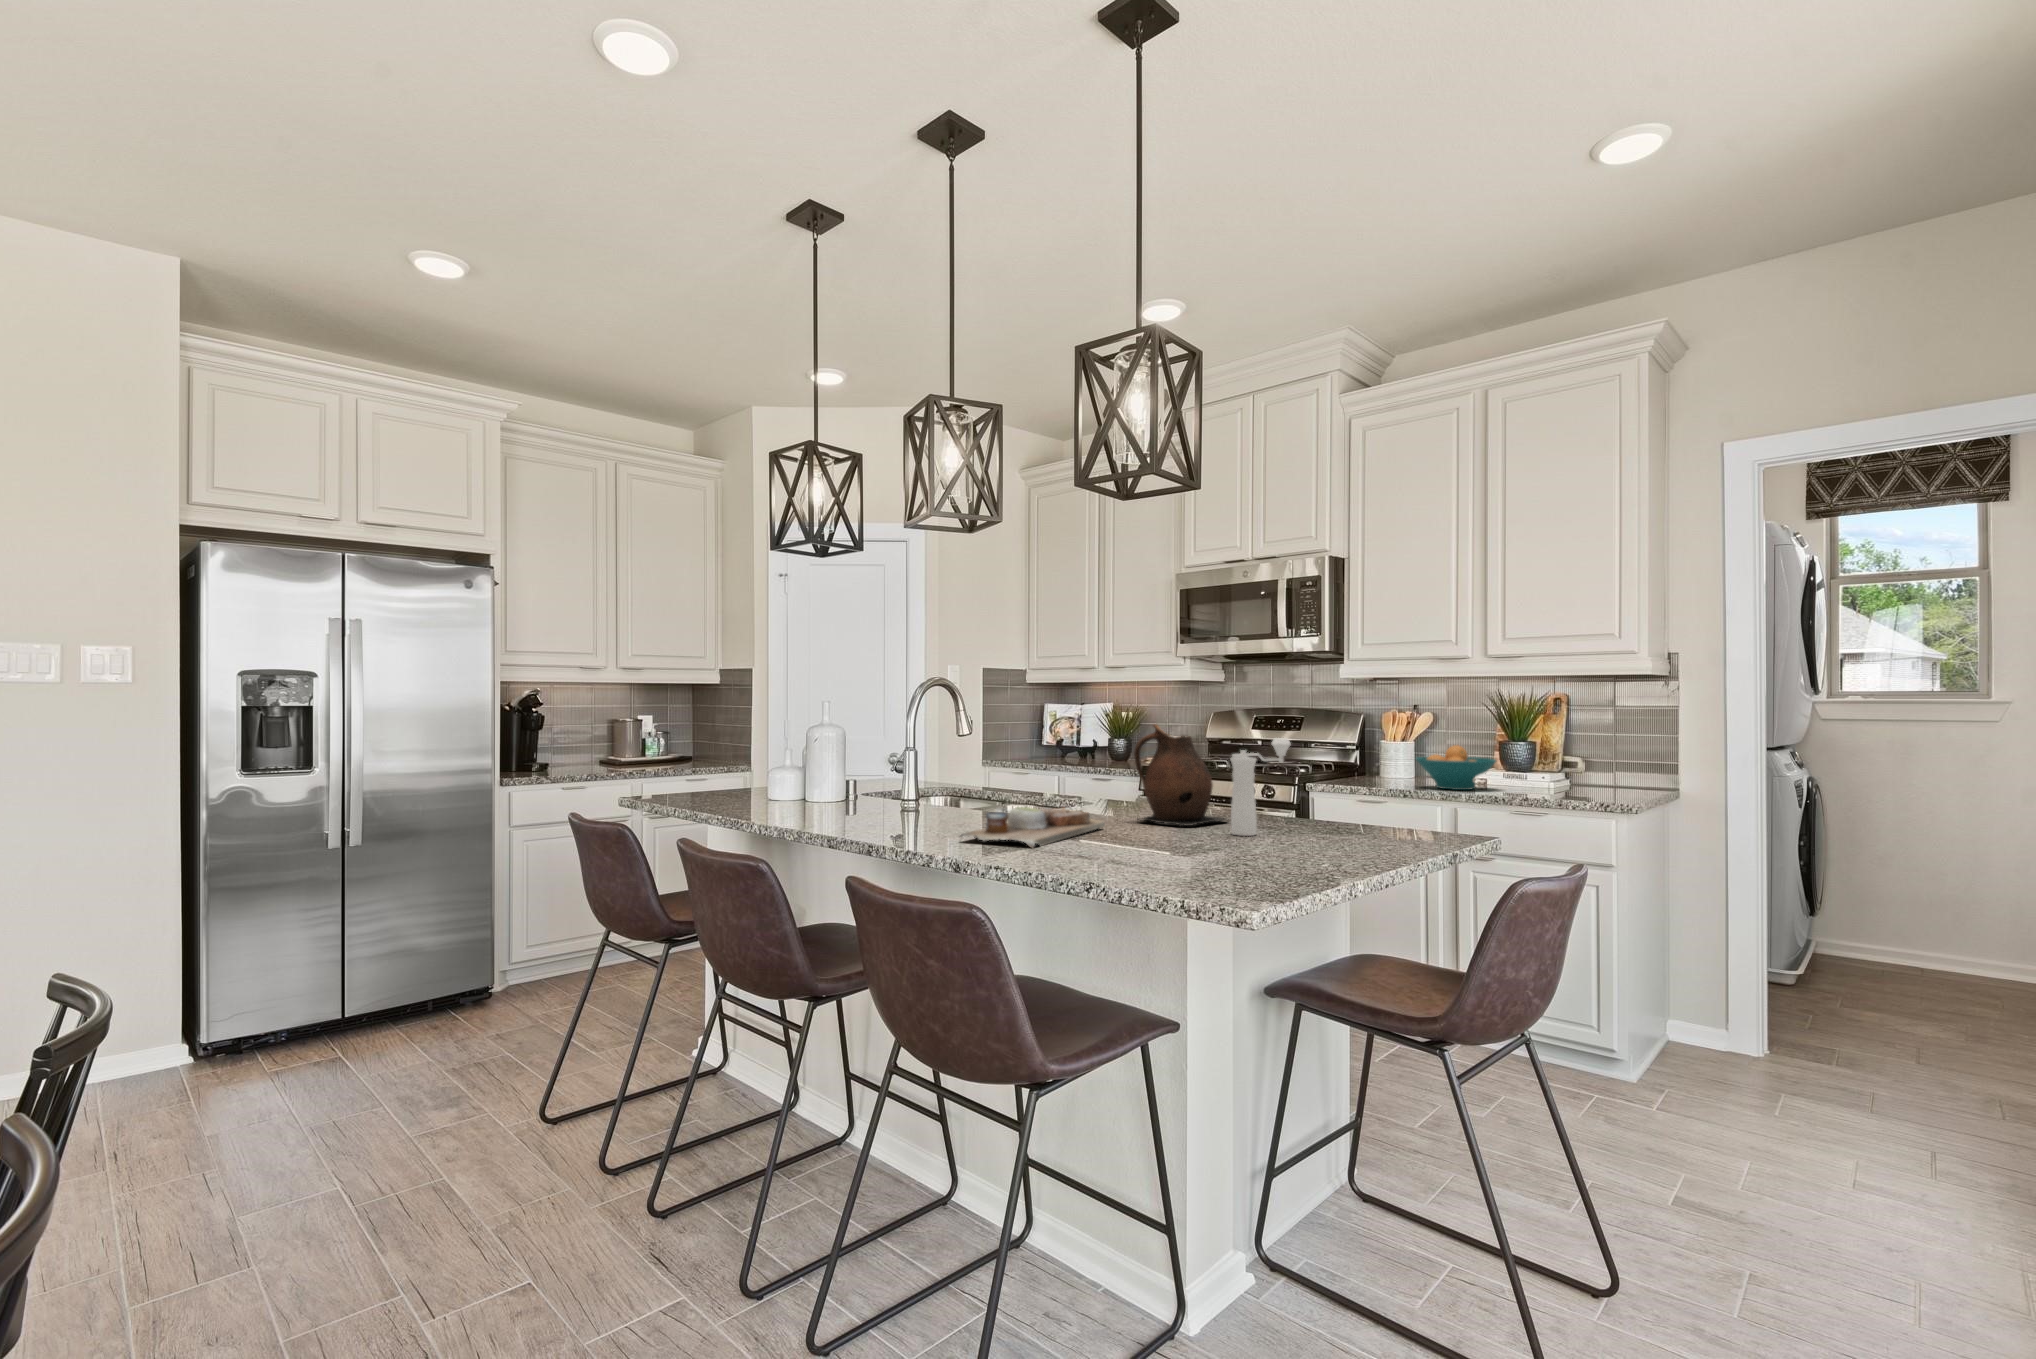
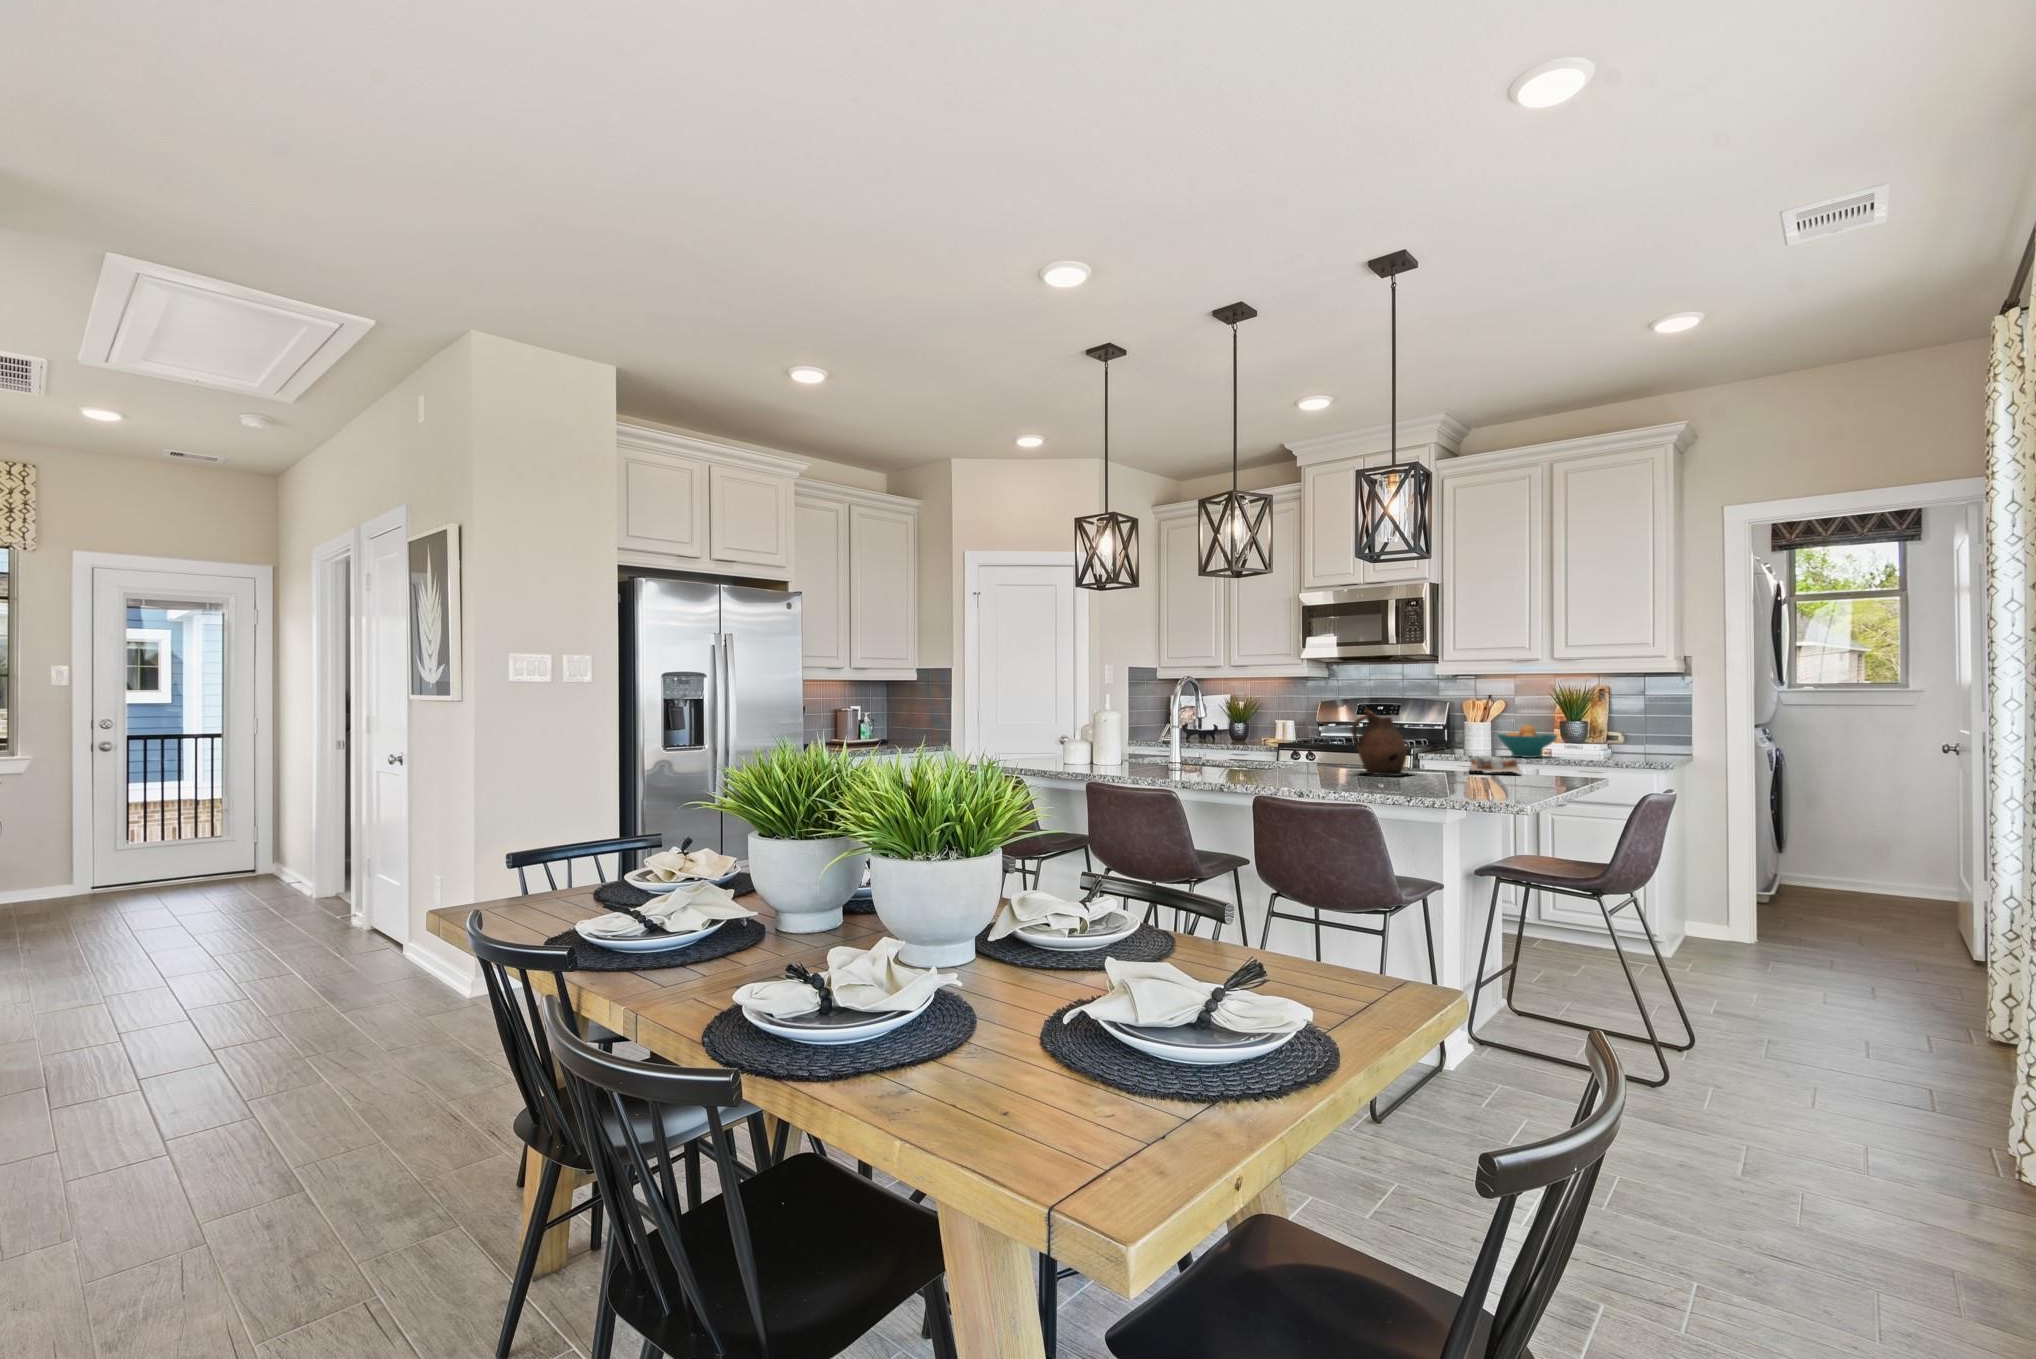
pepper mill: present [1231,738,1290,836] -> none [1432,717,1469,780]
cutting board: present [961,807,1105,848] -> present [1469,756,1522,775]

